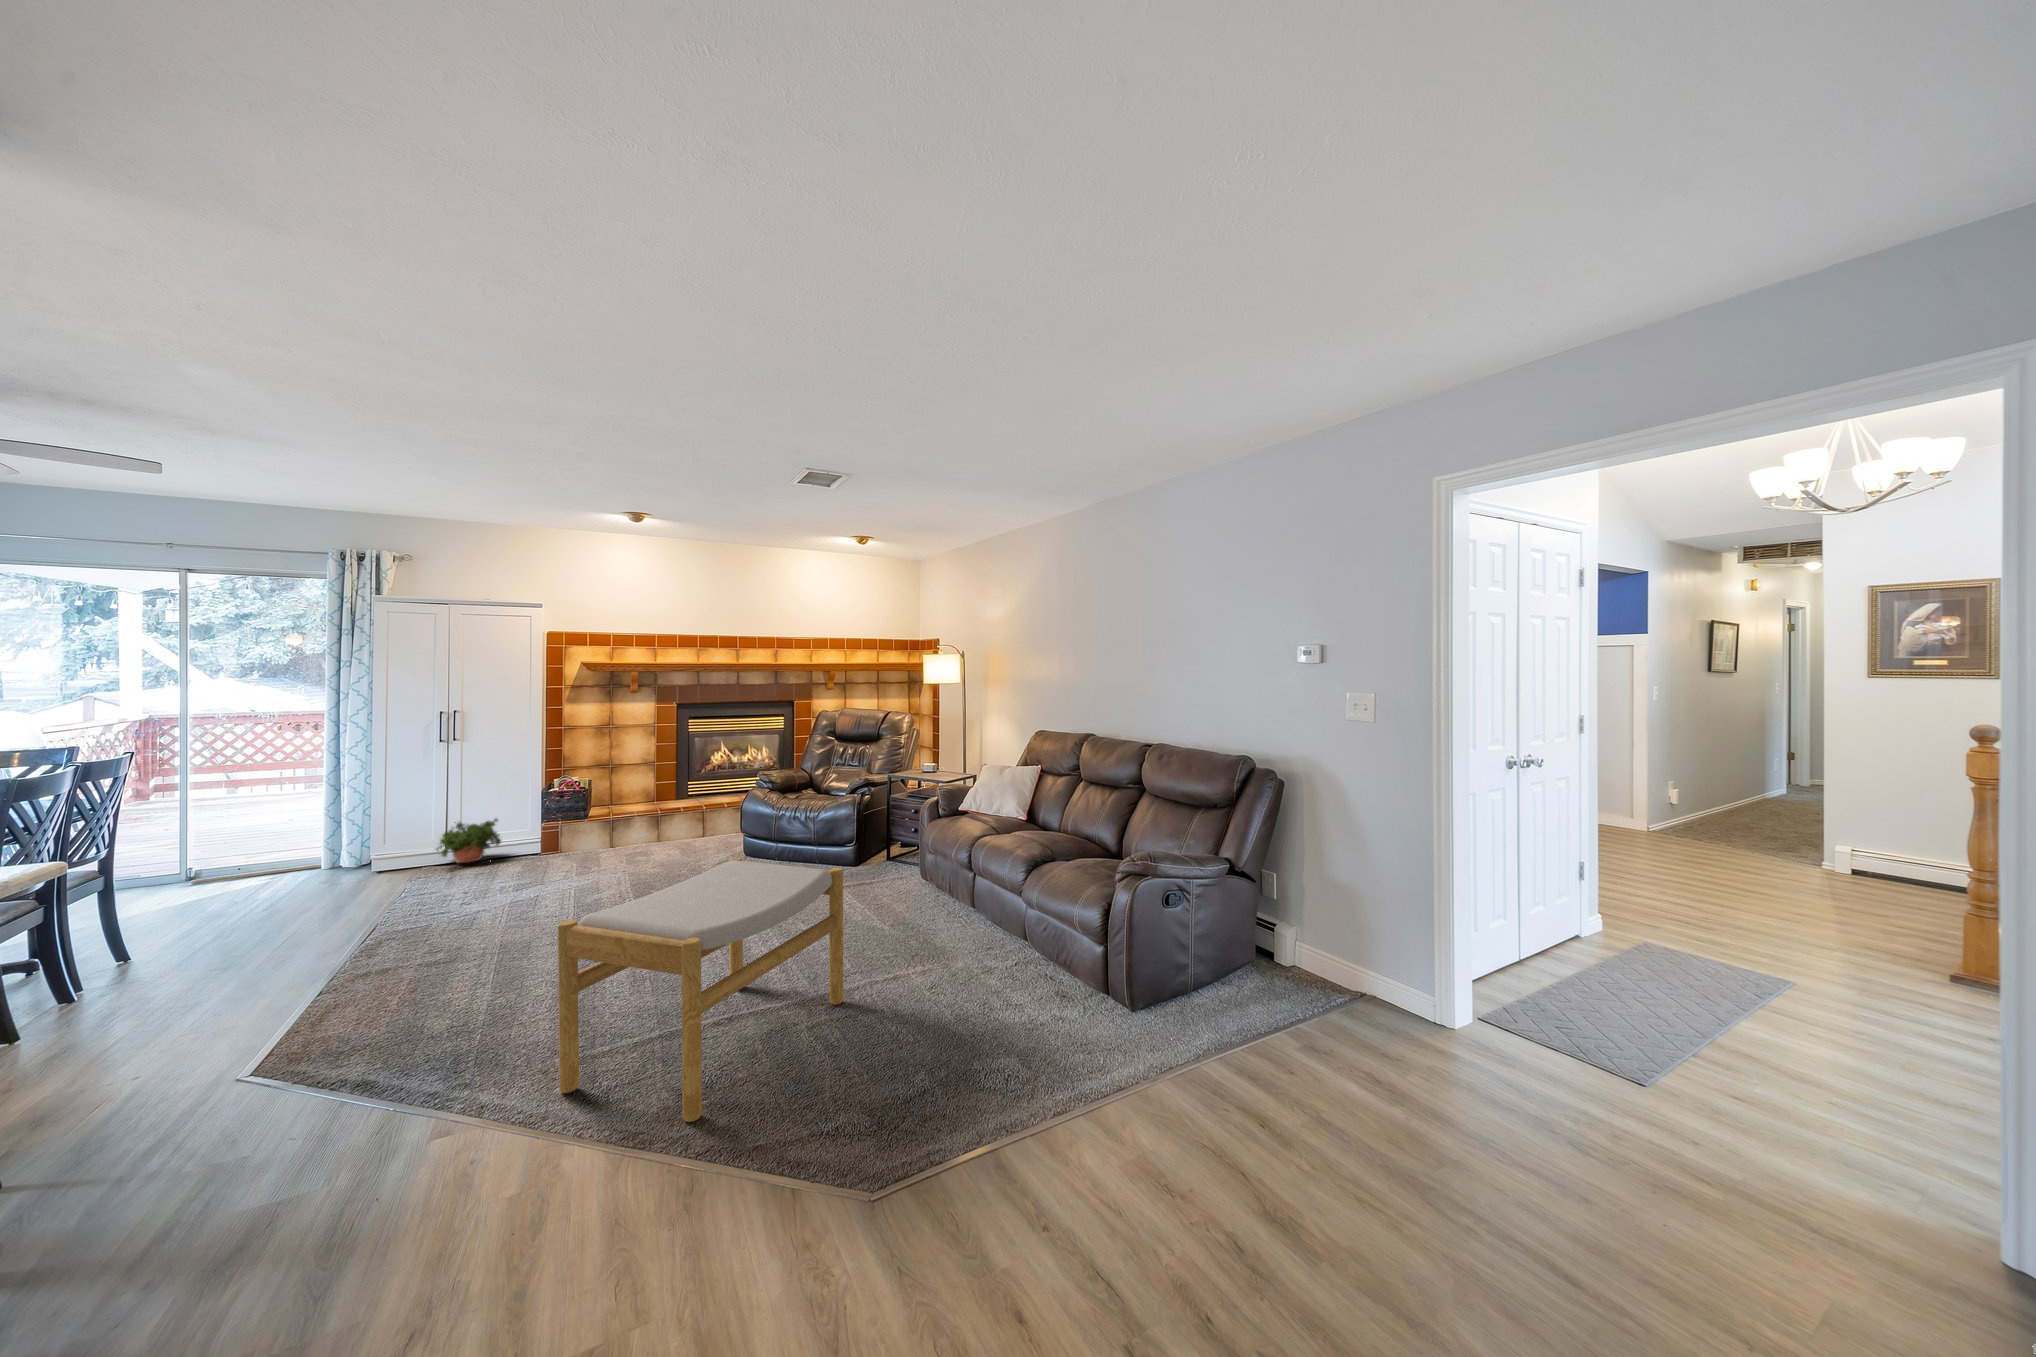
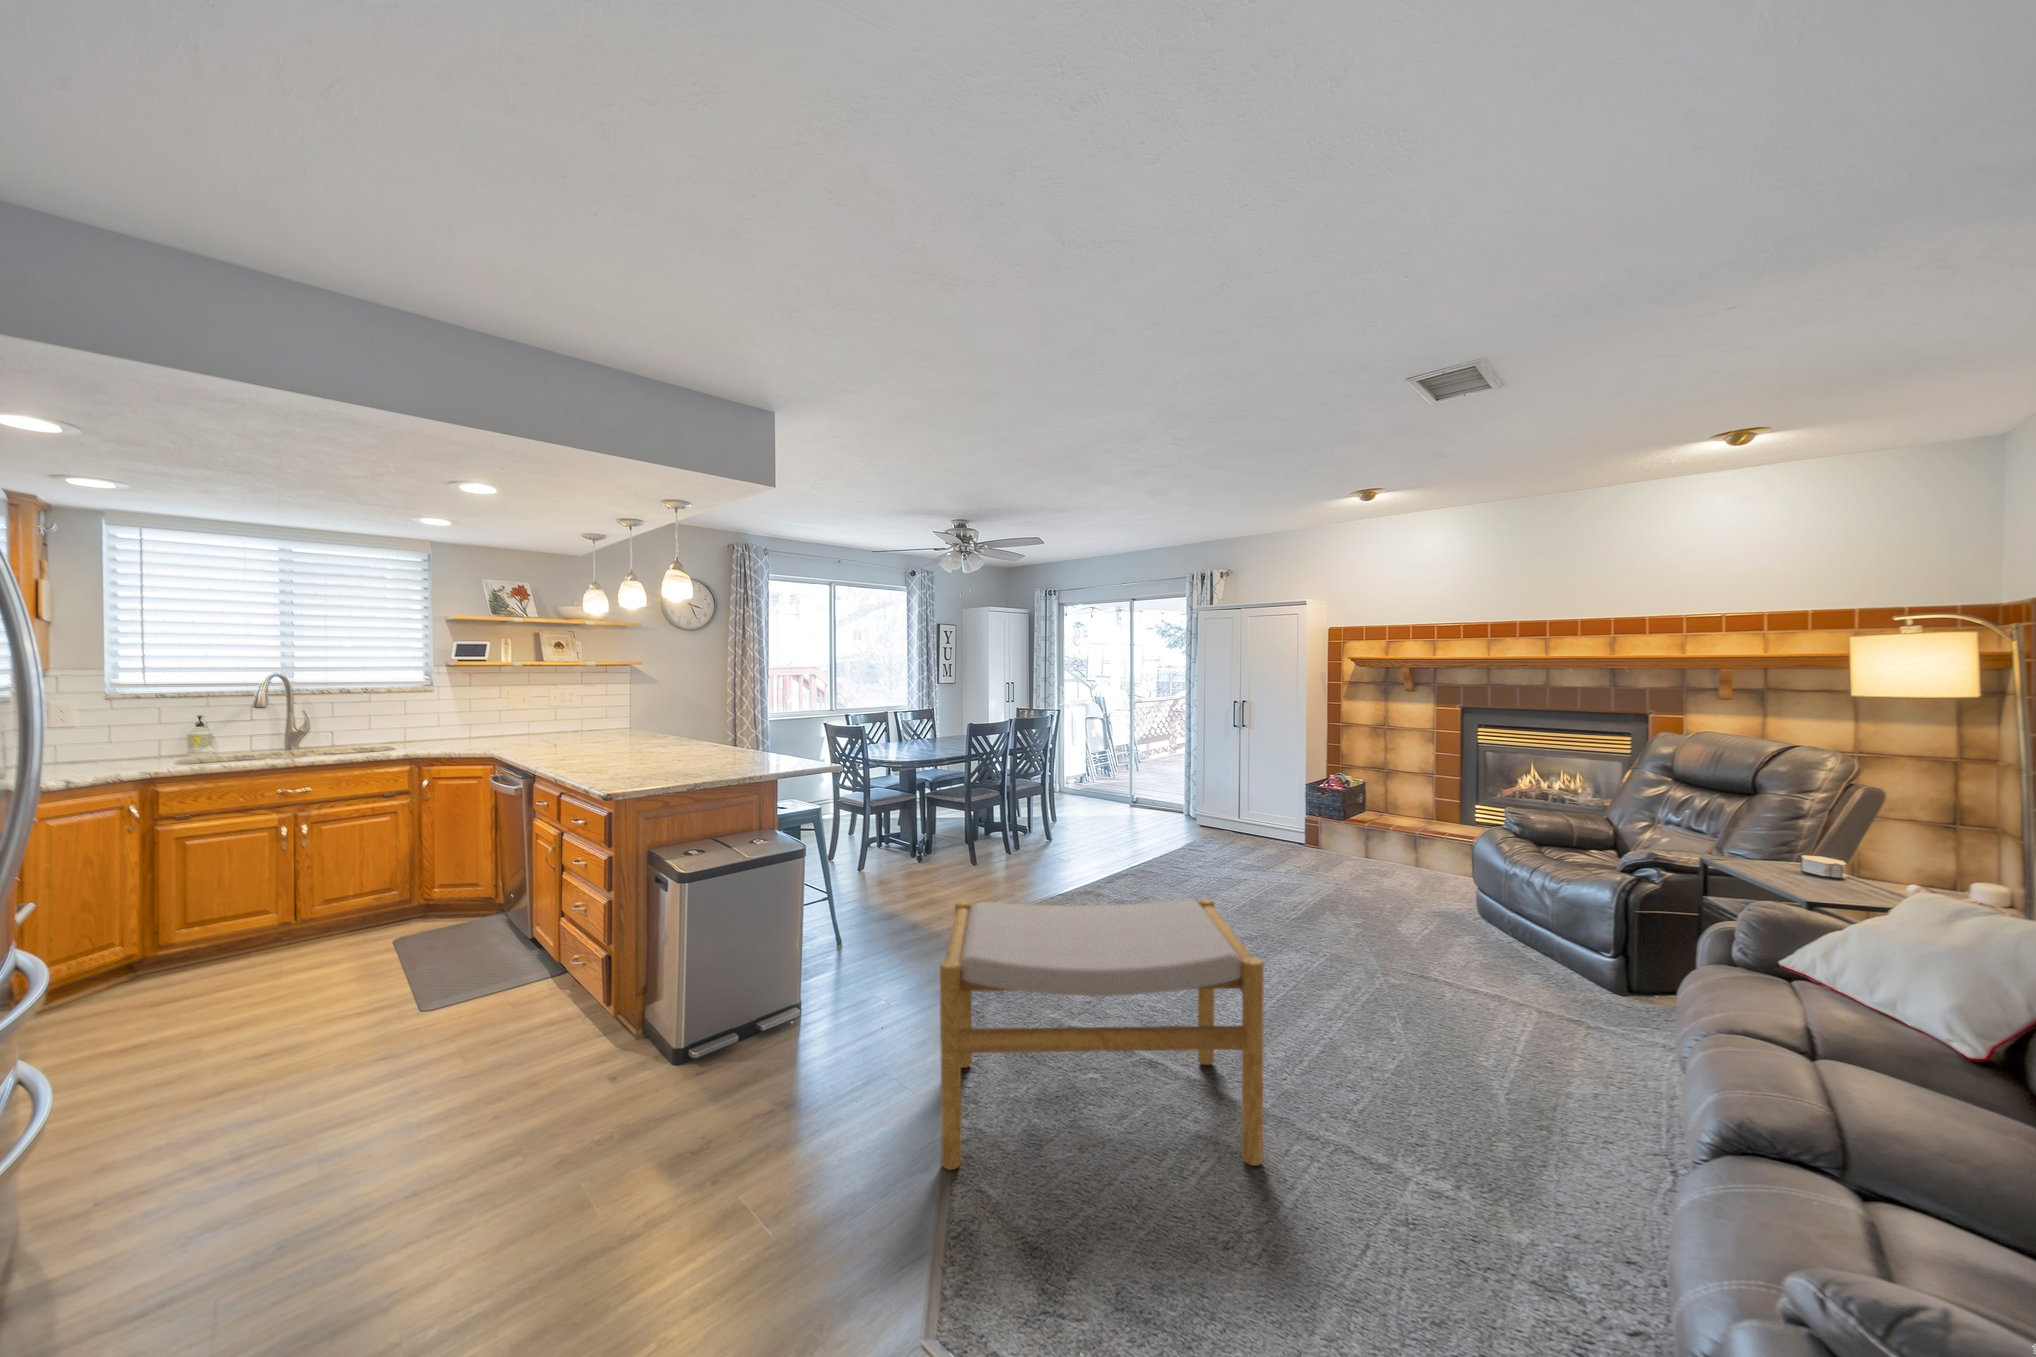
potted plant: present [435,819,501,863] -> none [1217,800,1278,844]

